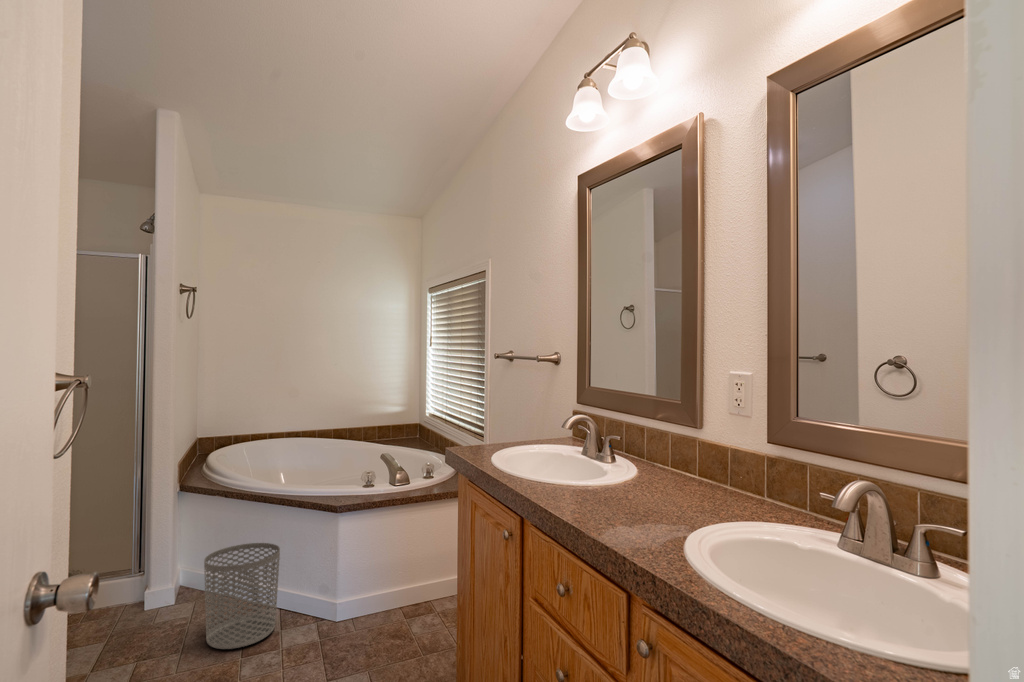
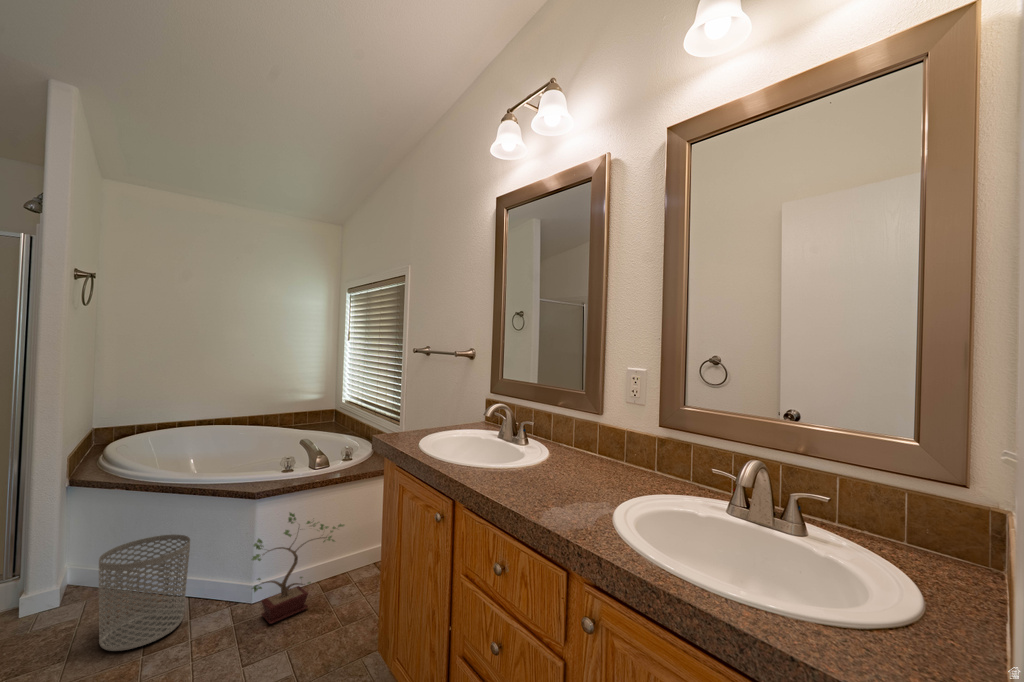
potted plant: none [333,528,426,642] -> present [252,513,344,624]

